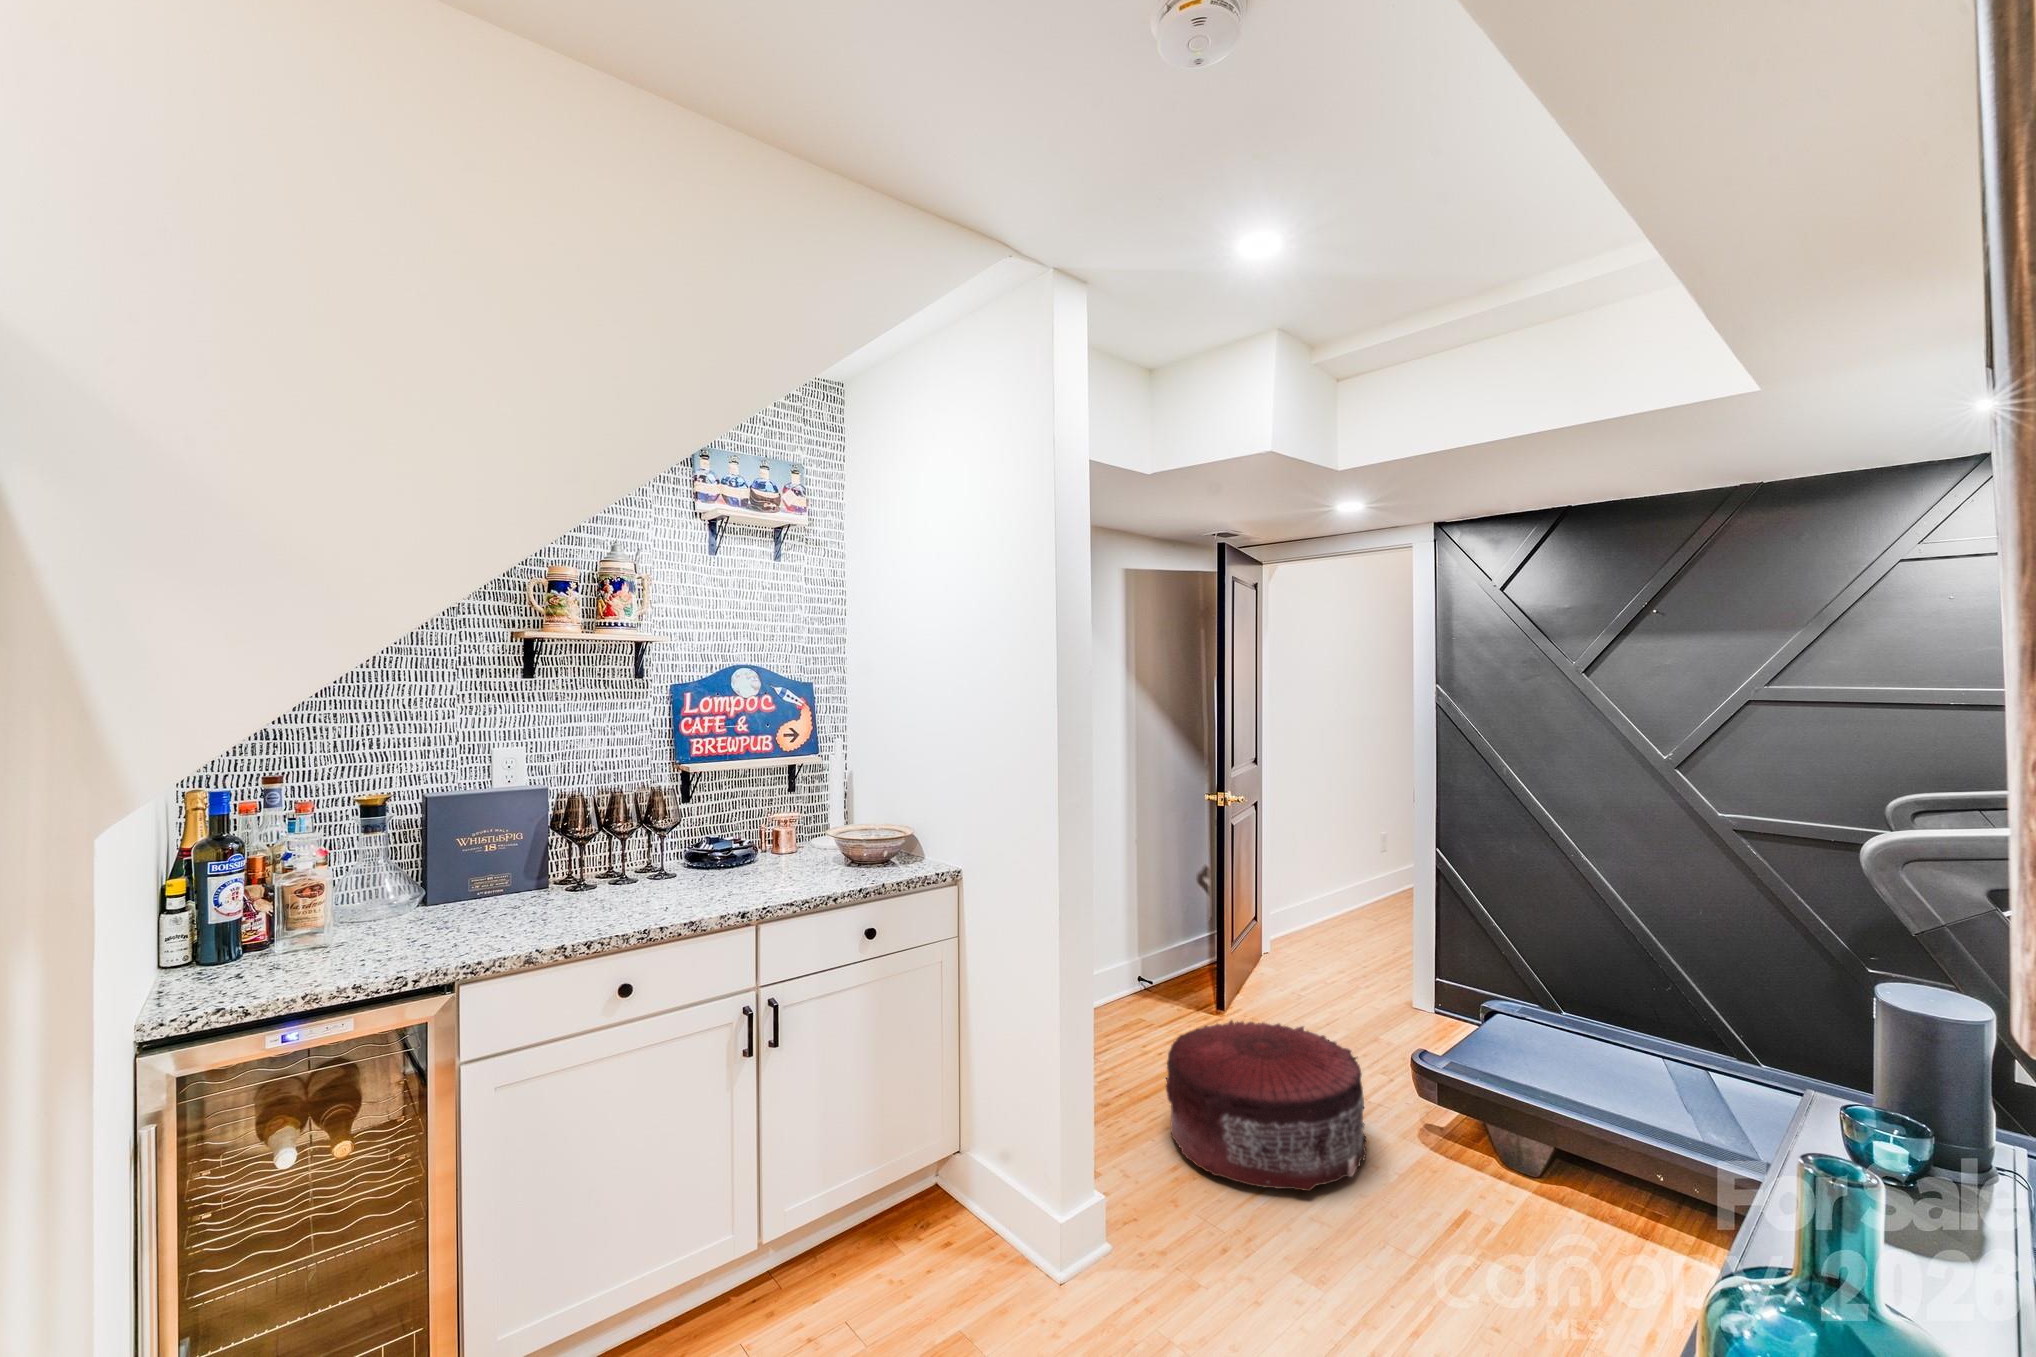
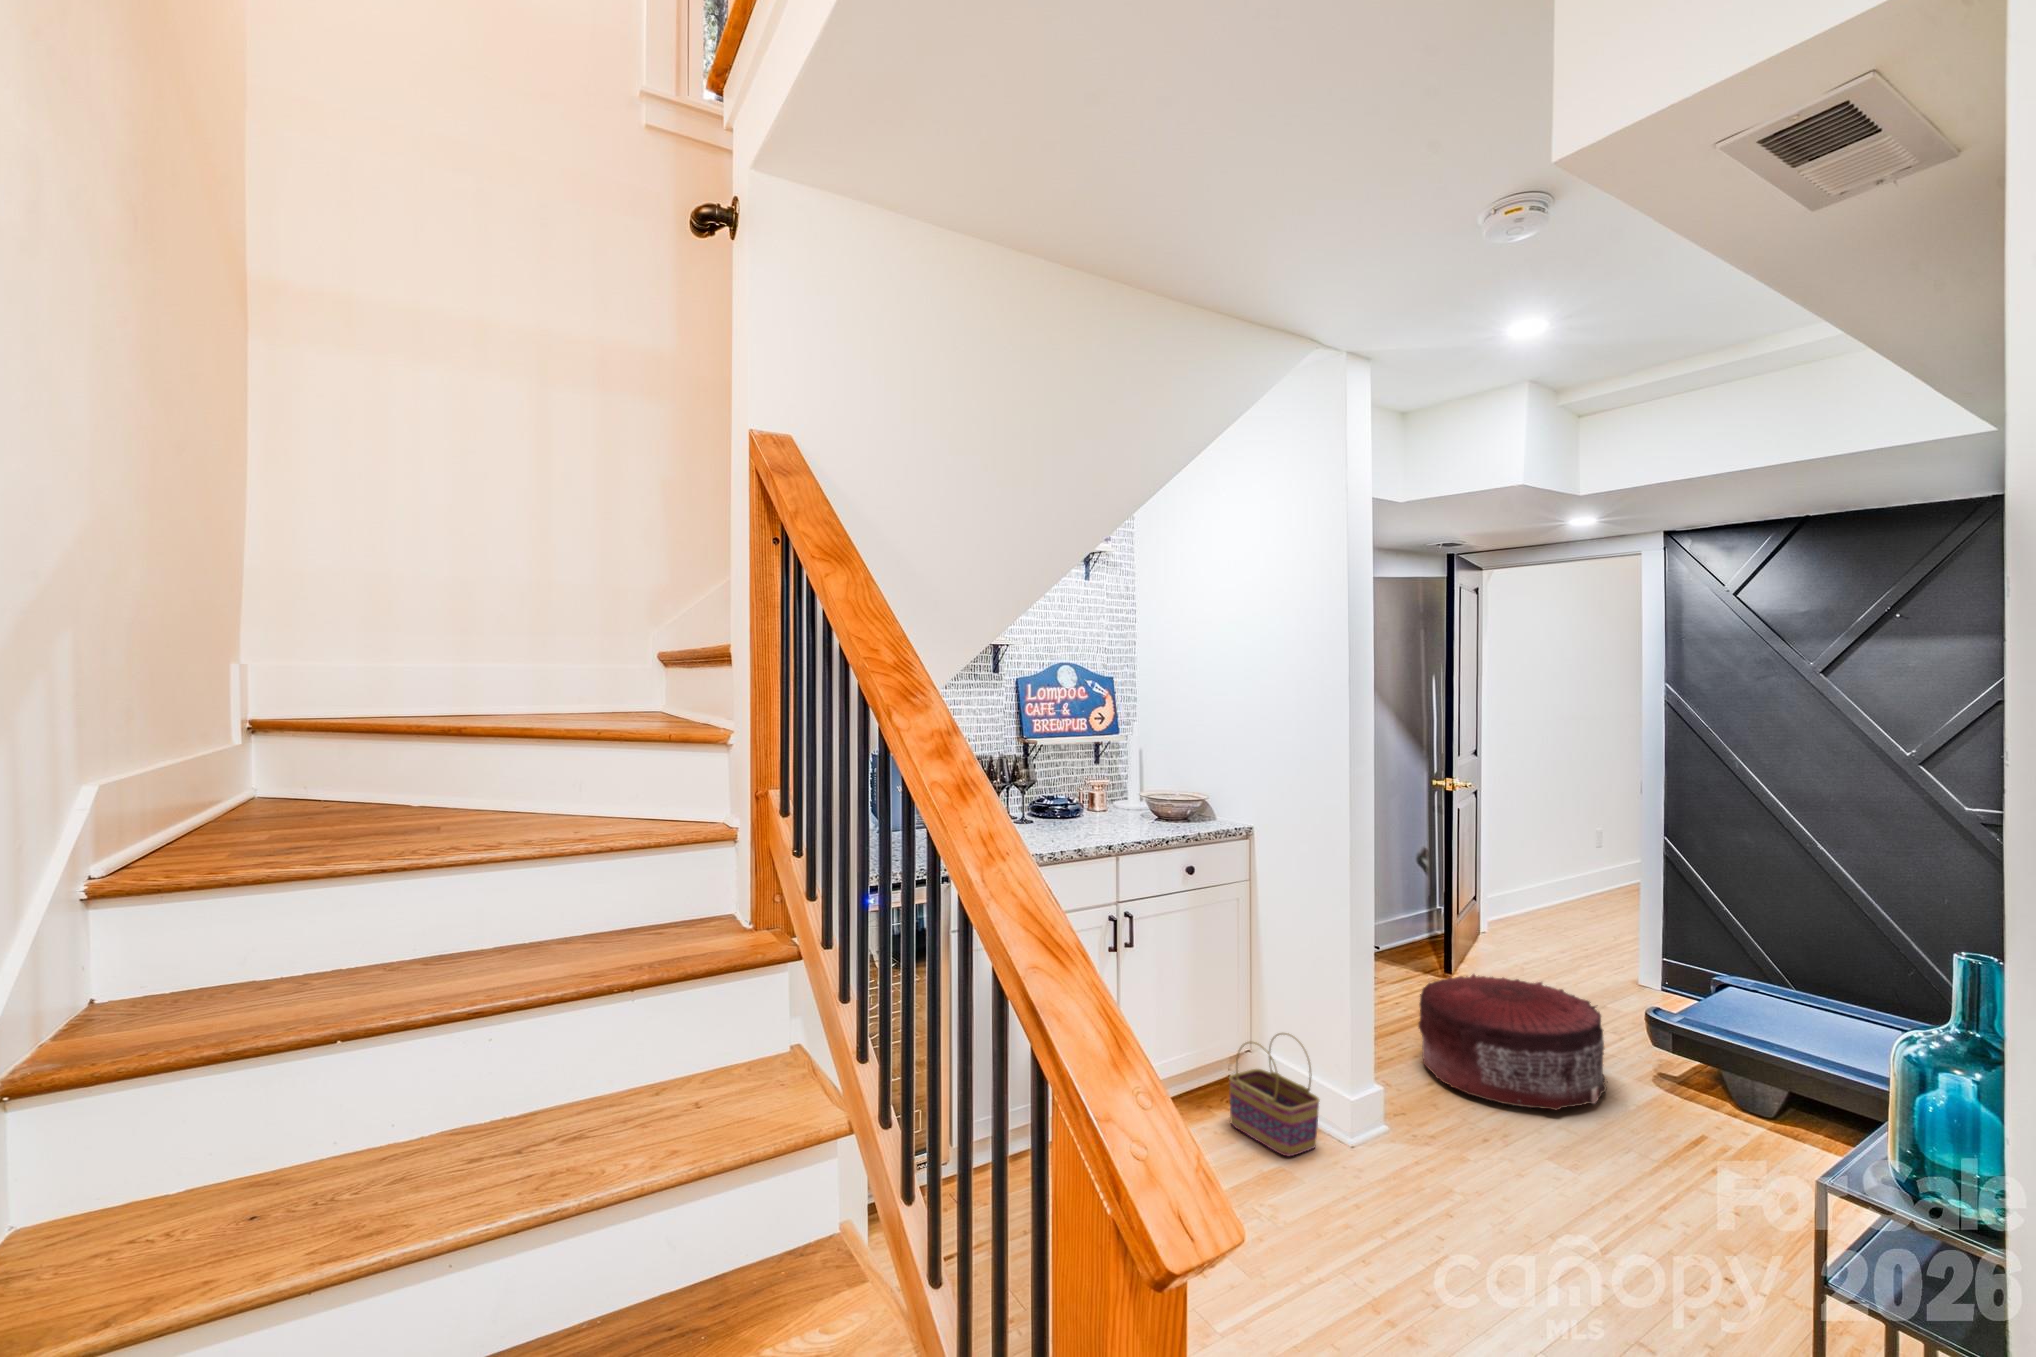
basket: none [920,1127,1024,1294] -> present [1229,1033,1319,1156]

